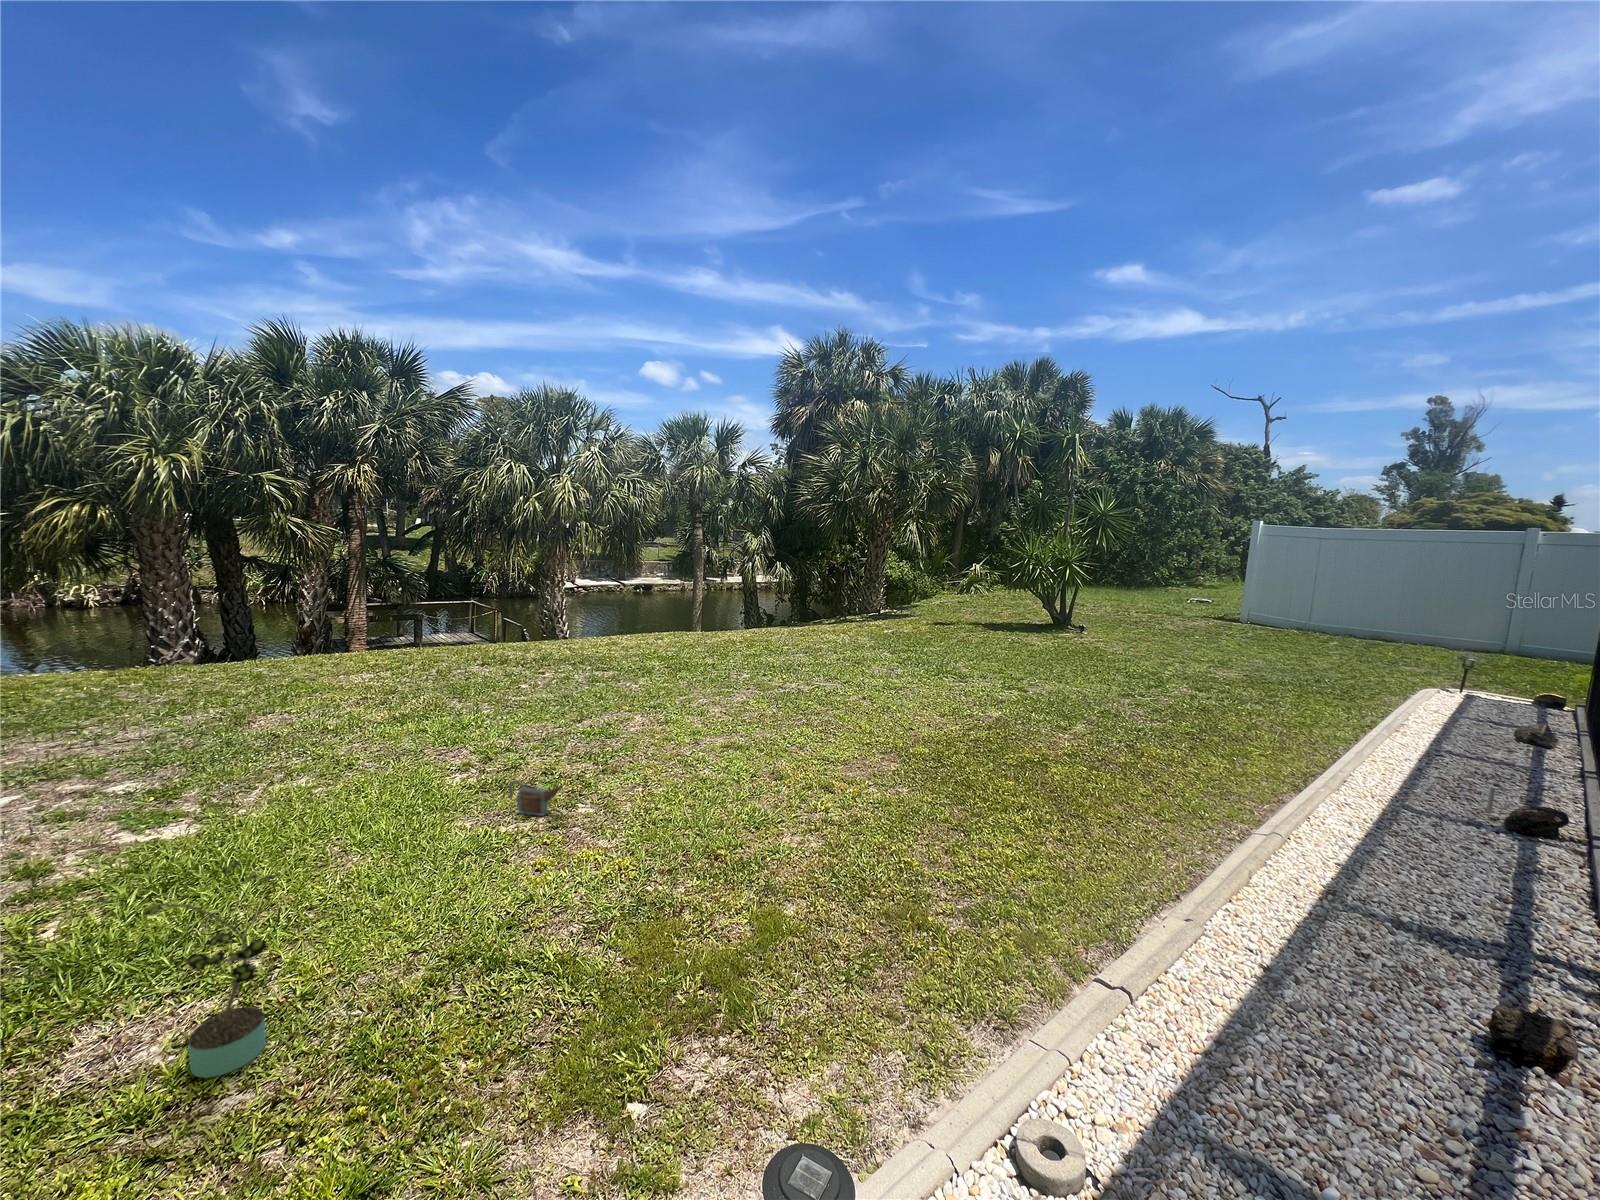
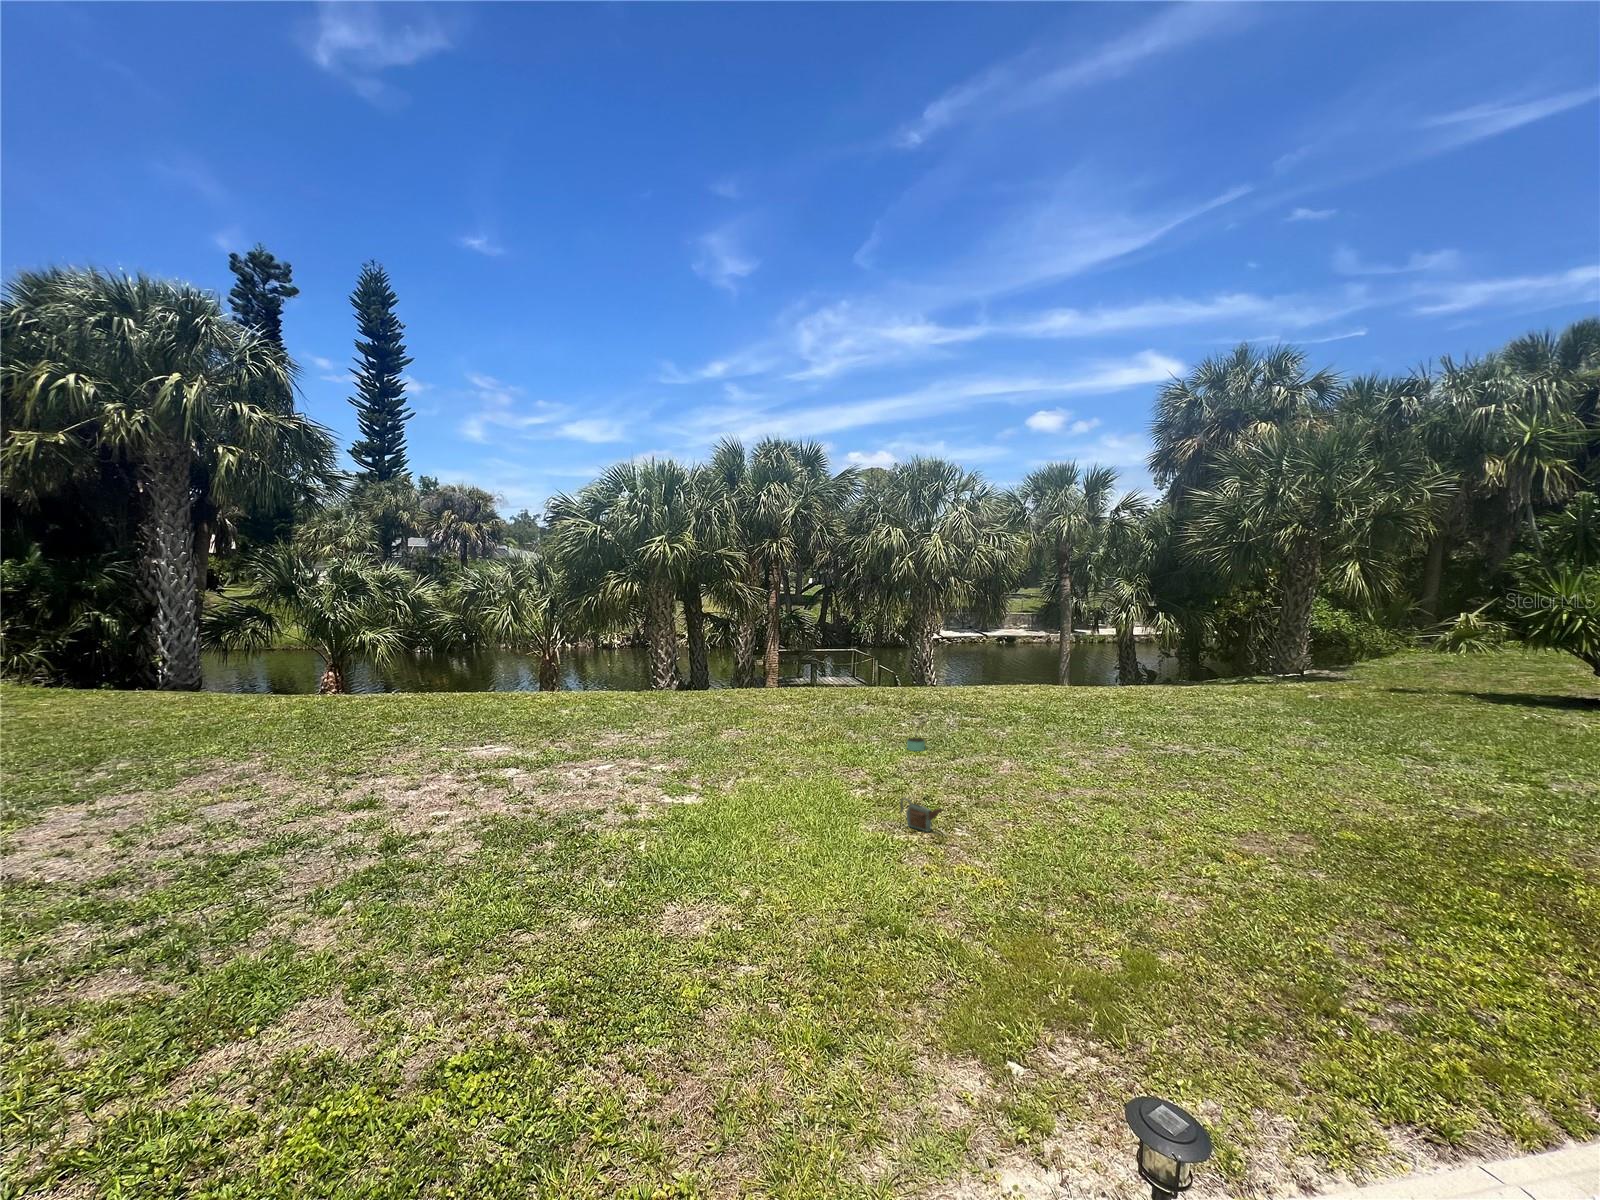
potted plant: present [144,862,284,1078] -> present [900,690,931,751]

